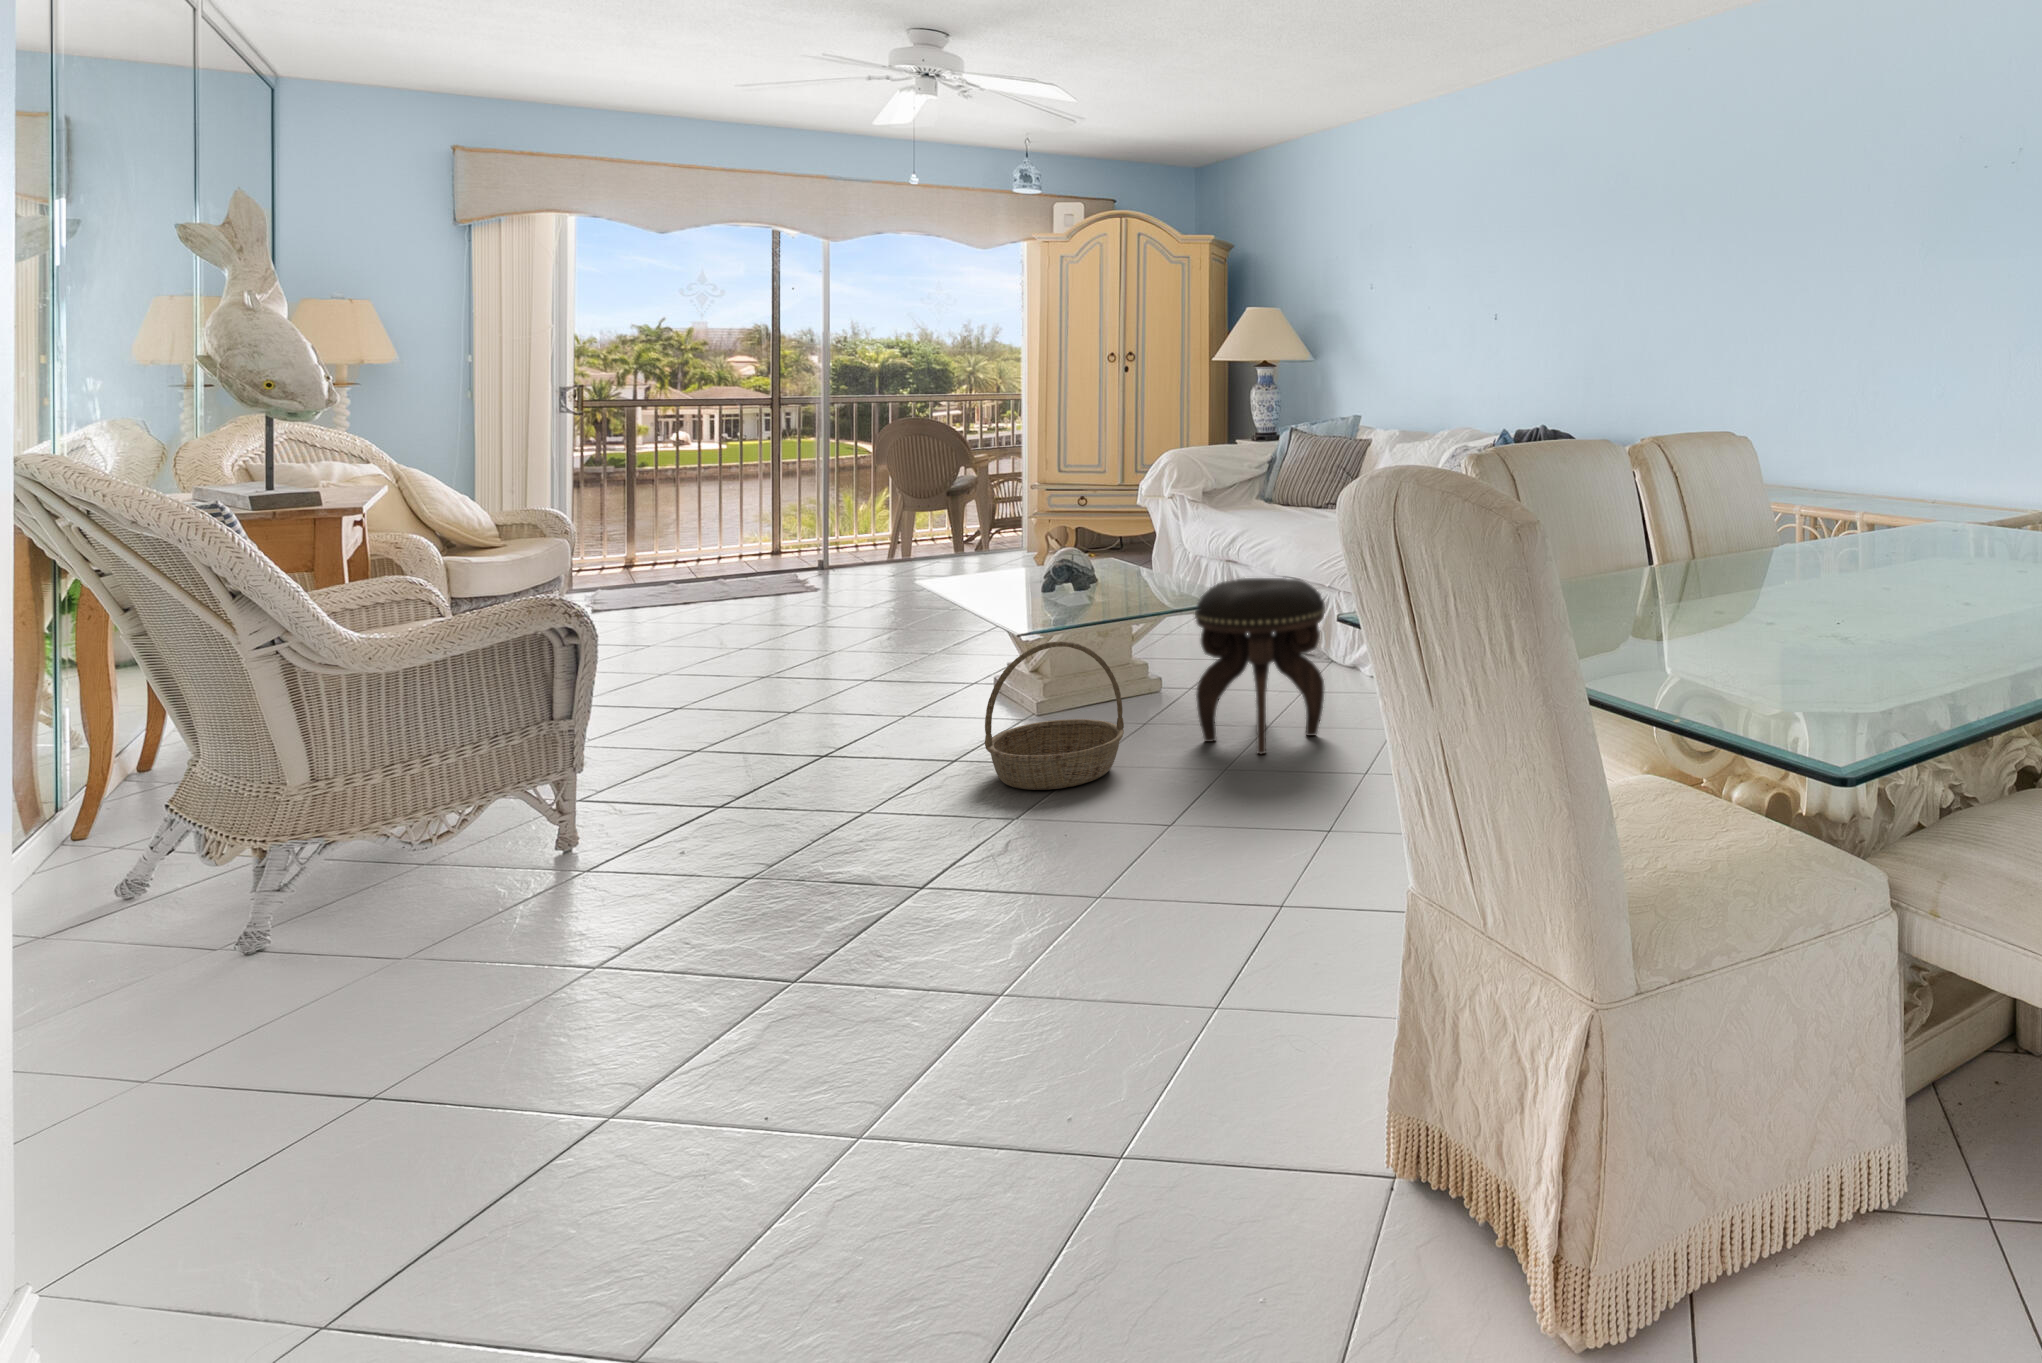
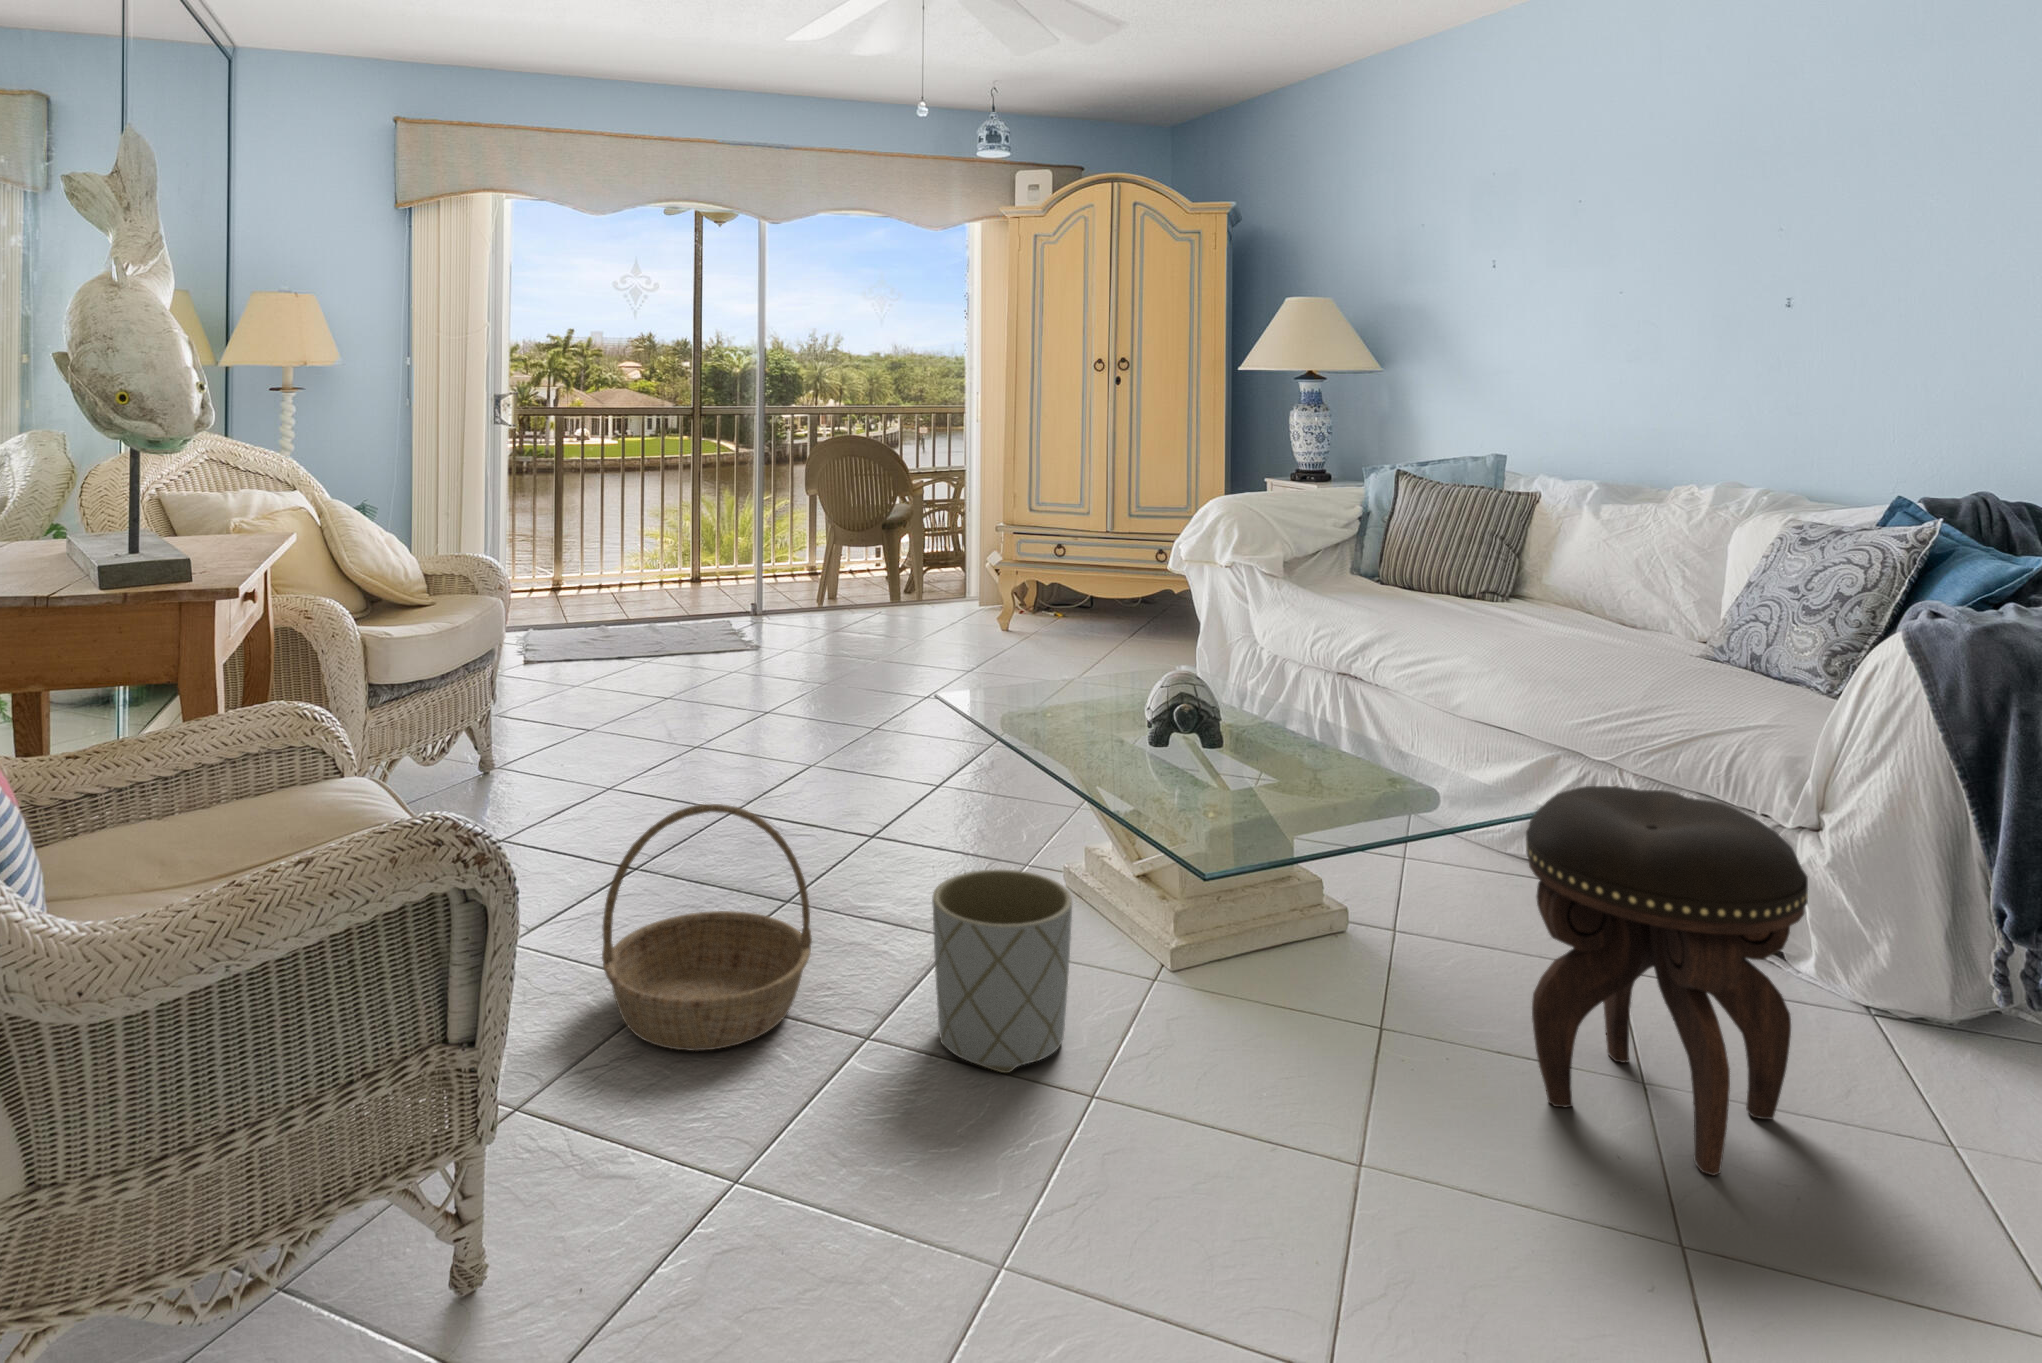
basket: present [985,641,1124,790] -> present [602,804,812,1051]
planter: none [855,655,945,758] -> present [932,869,1072,1073]

